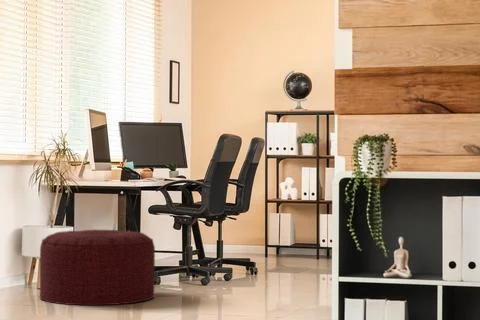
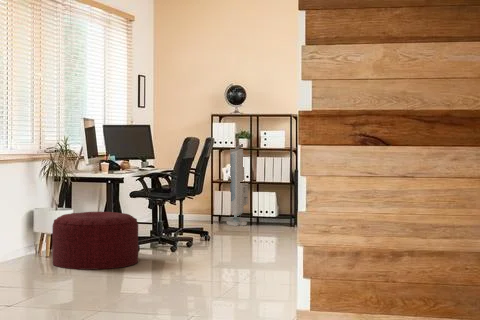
air purifier: none [286,148,314,259] -> present [227,144,248,226]

